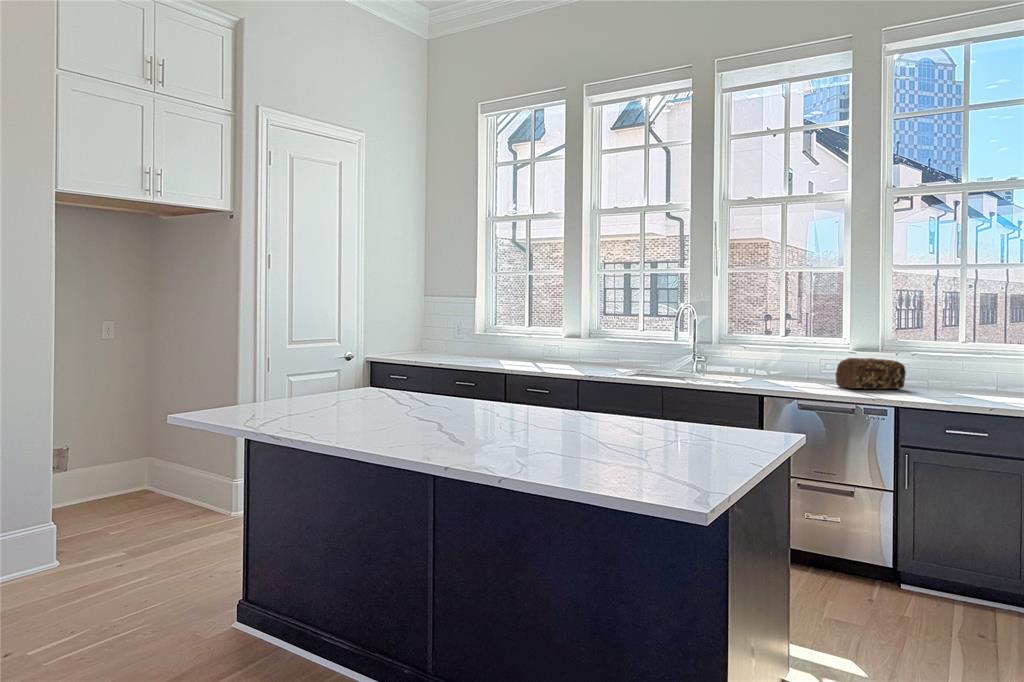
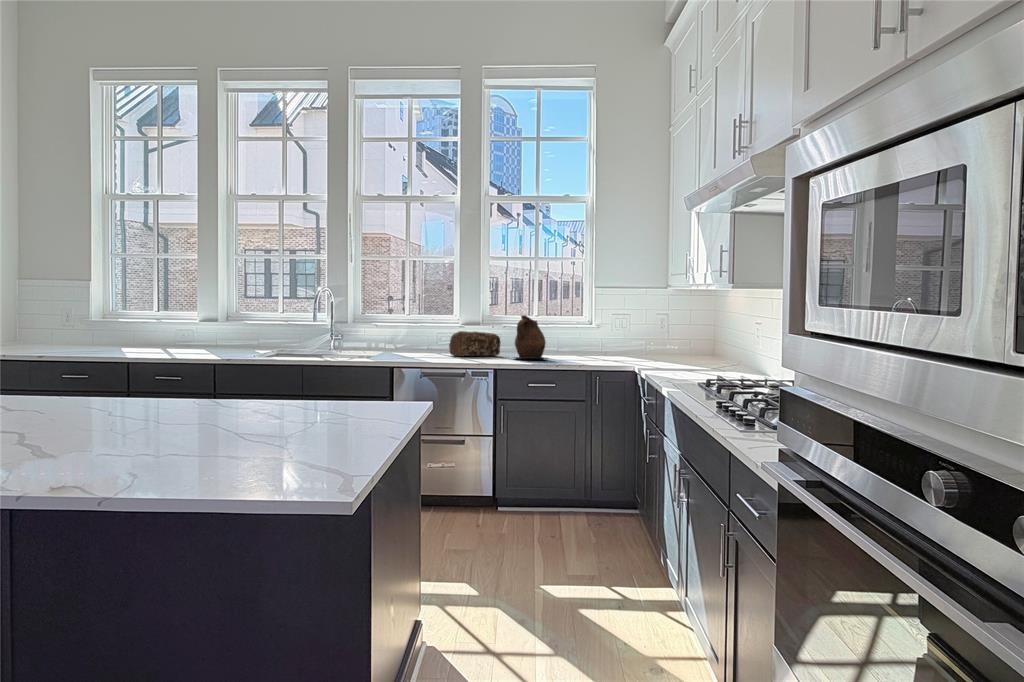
ceramic pitcher: none [921,341,981,401] -> present [515,315,548,359]

